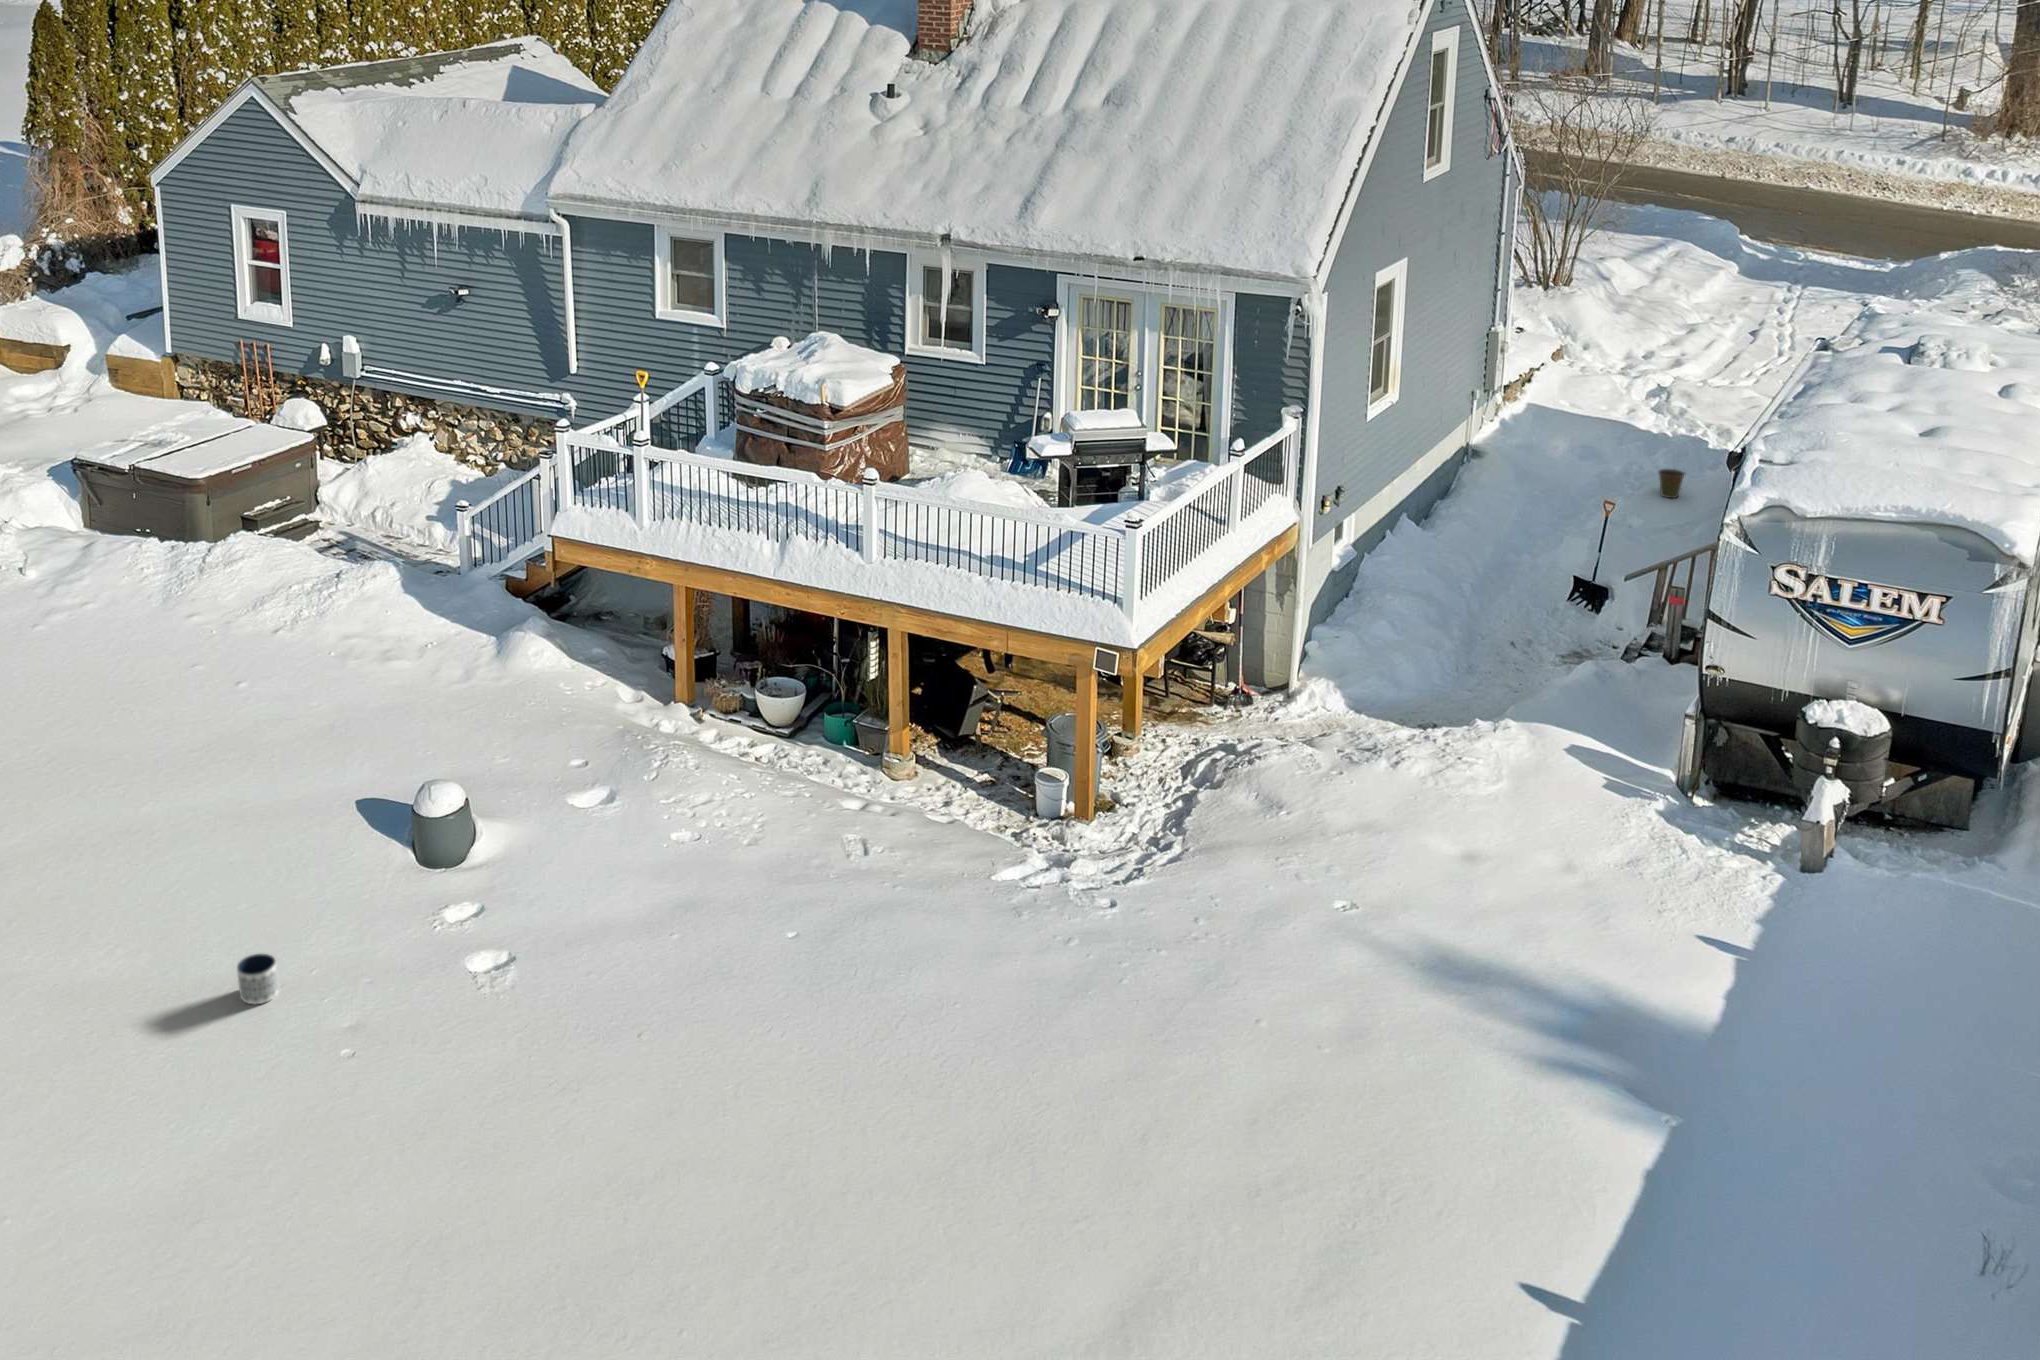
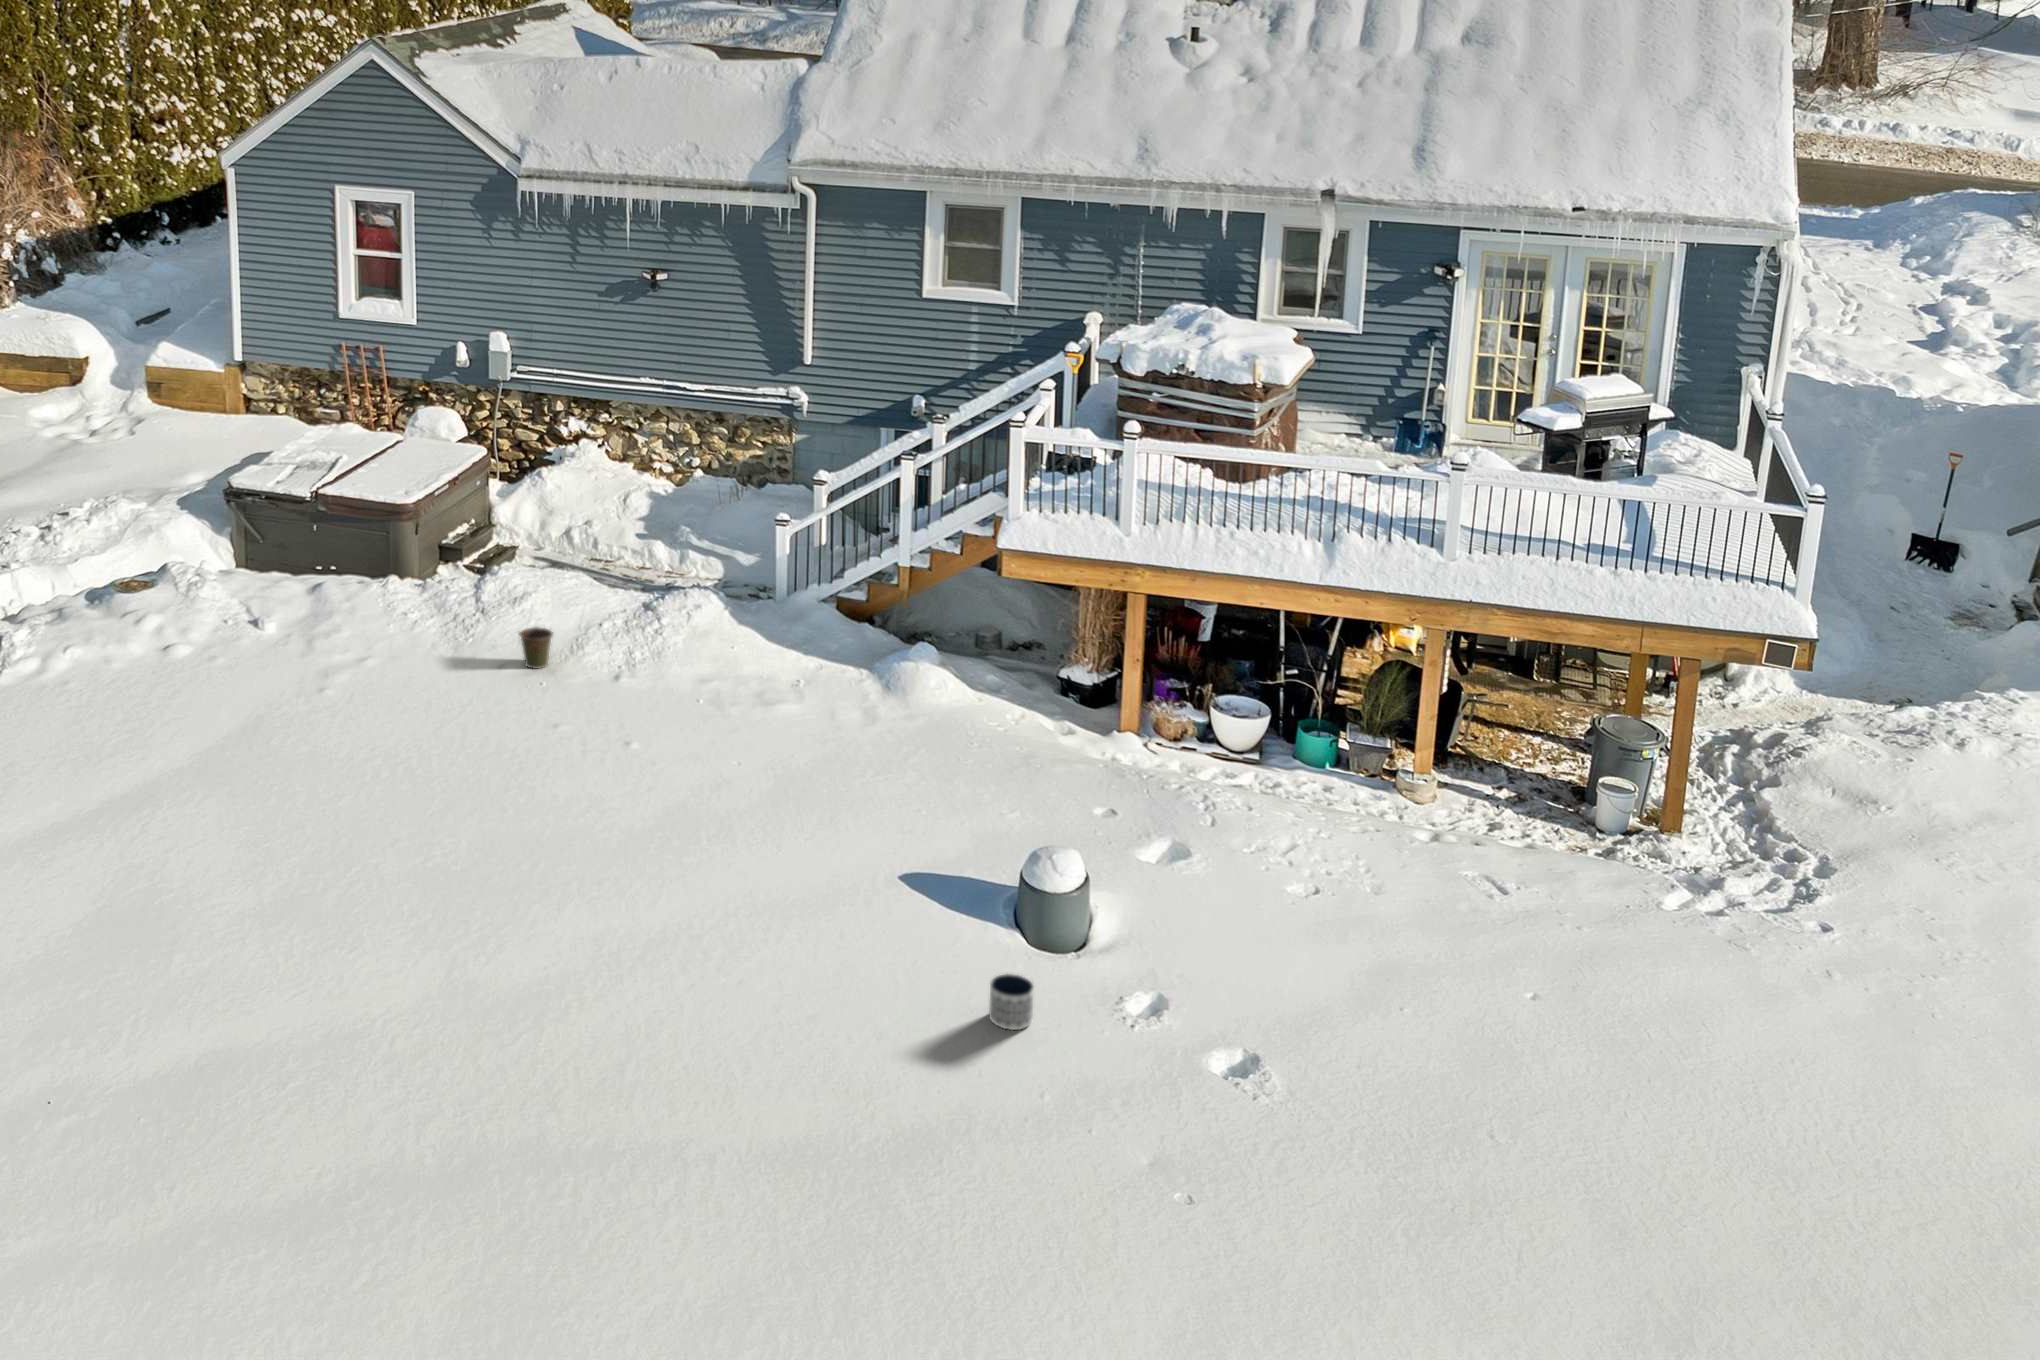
bucket: present [1658,469,1685,498] -> present [519,627,553,669]

